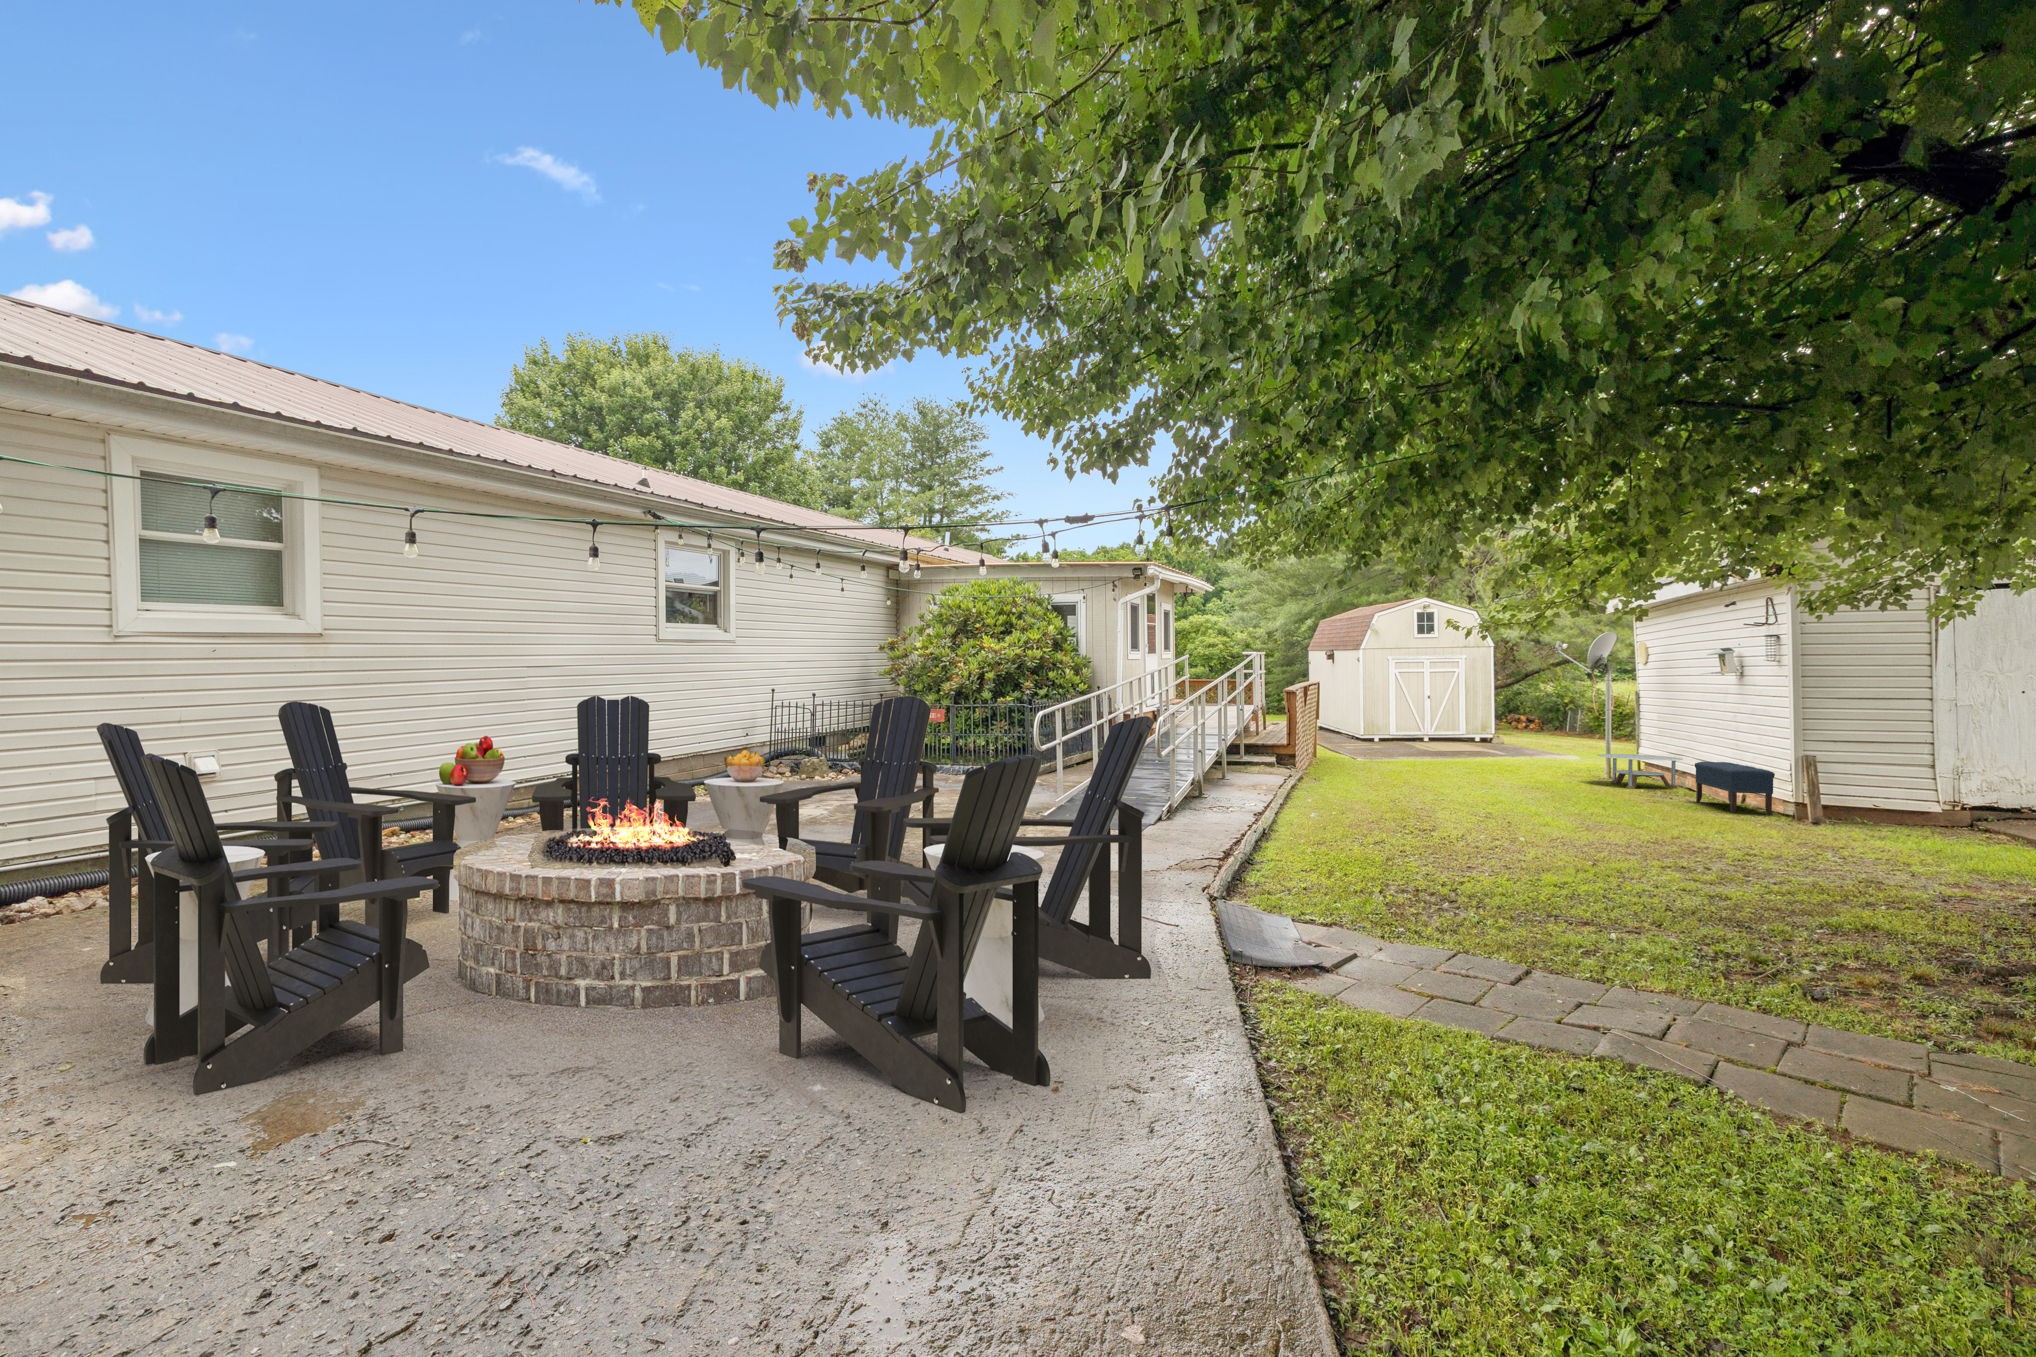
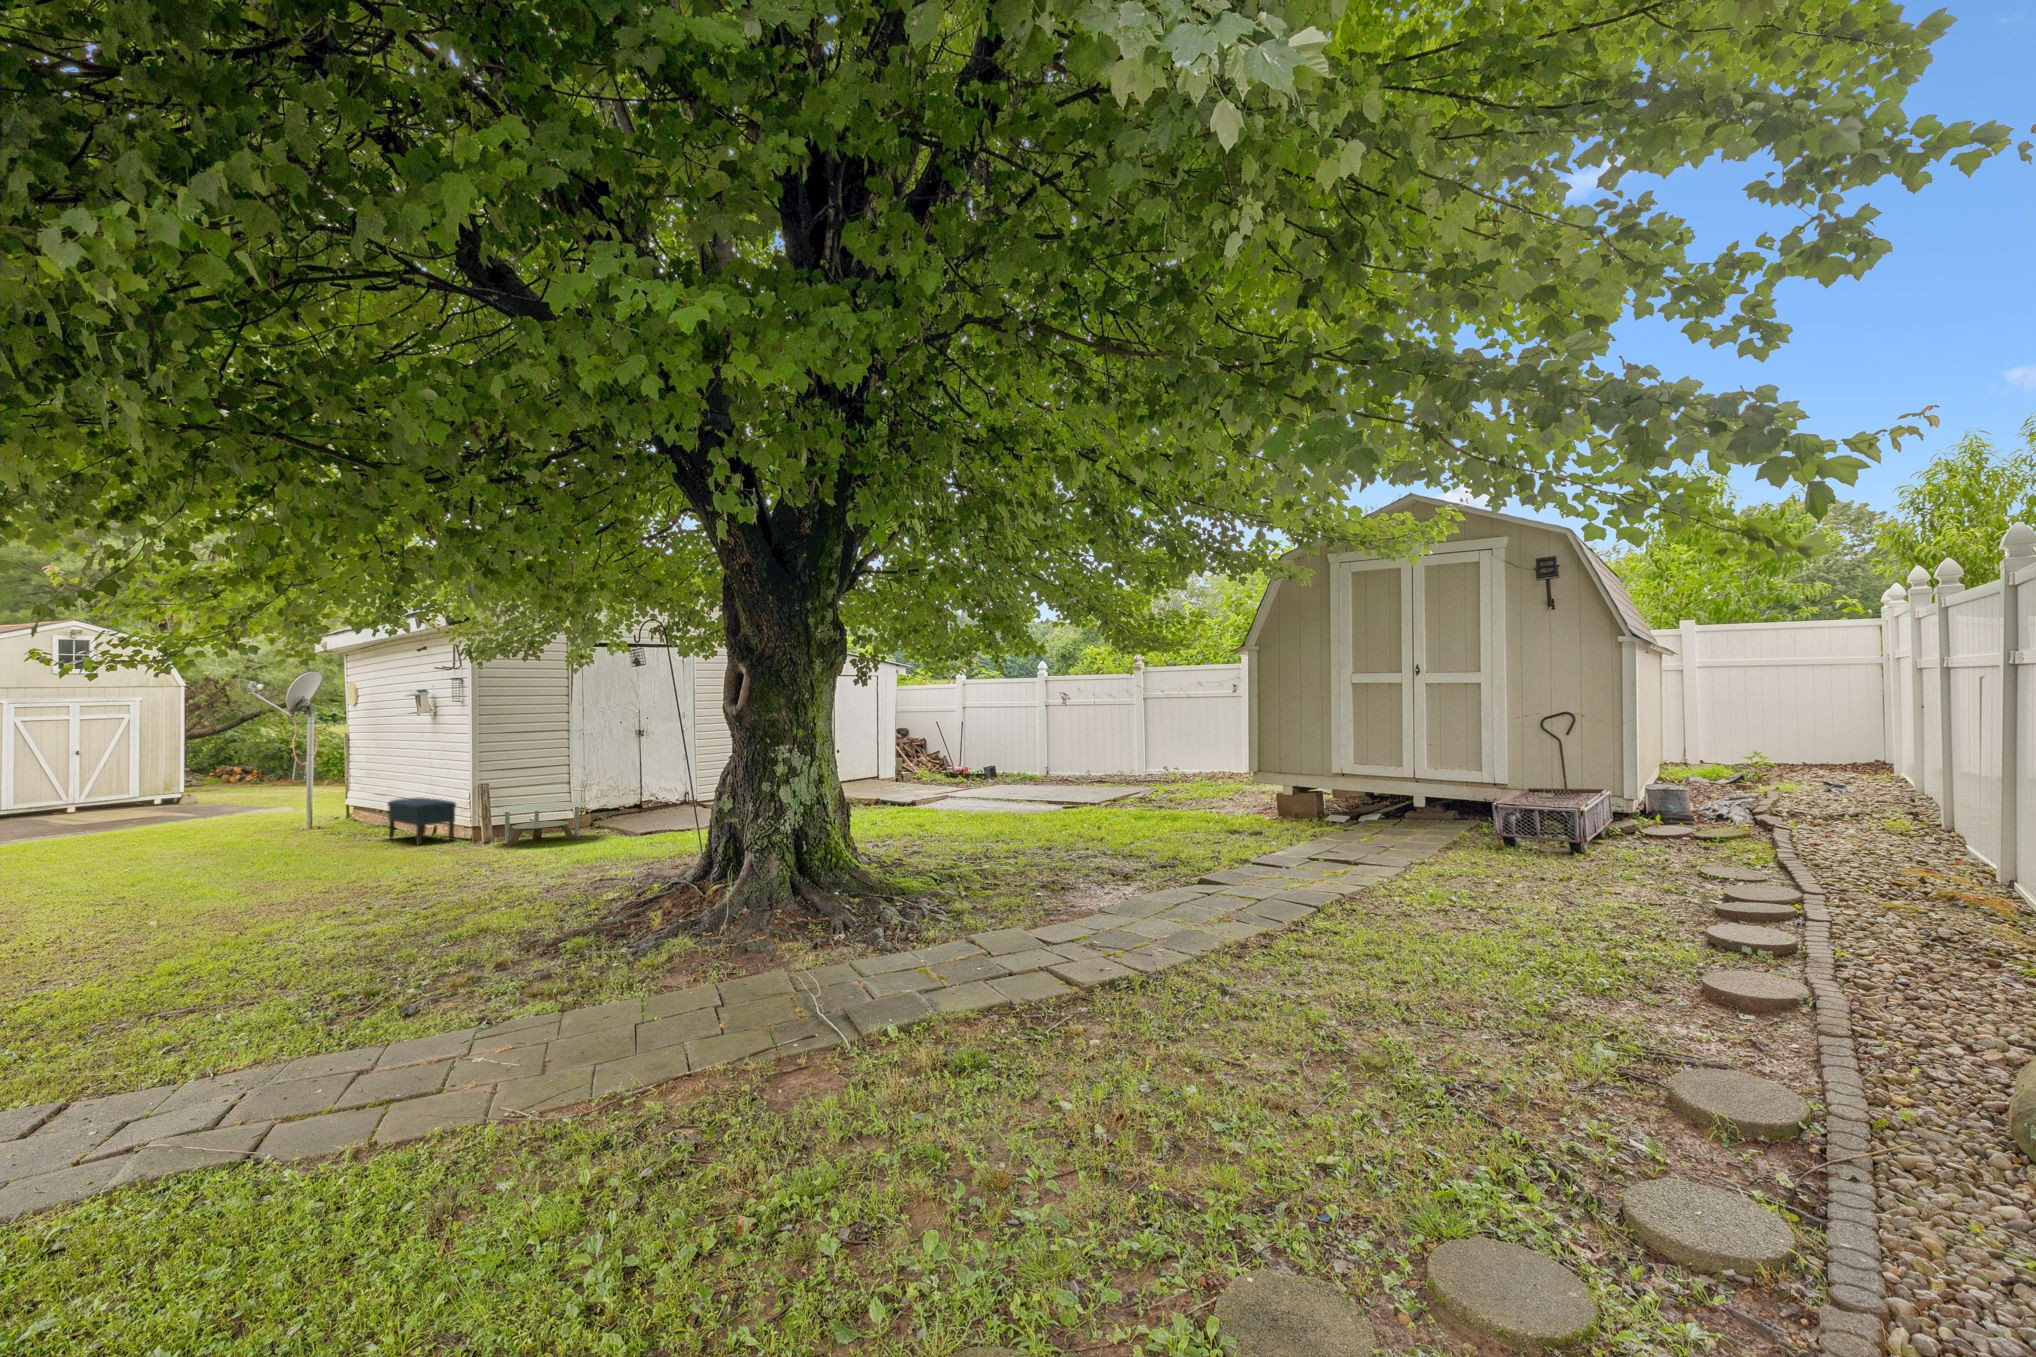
round table: present [1597,754,1683,789] -> present [491,802,588,847]

